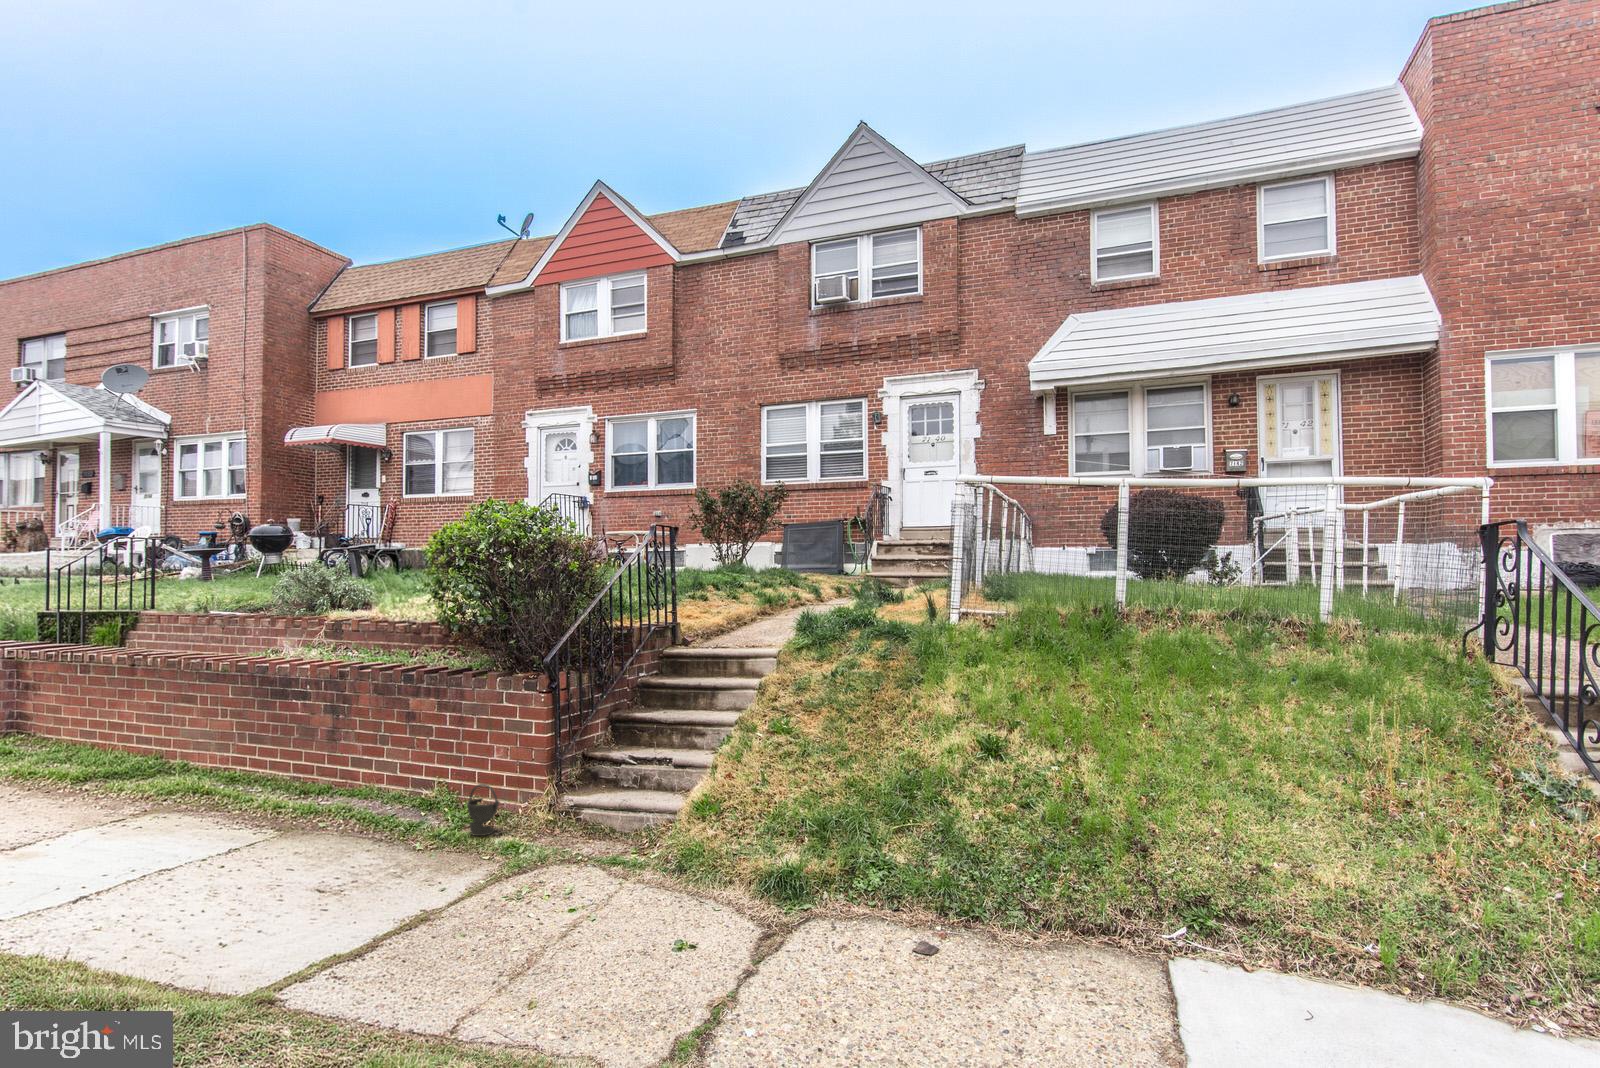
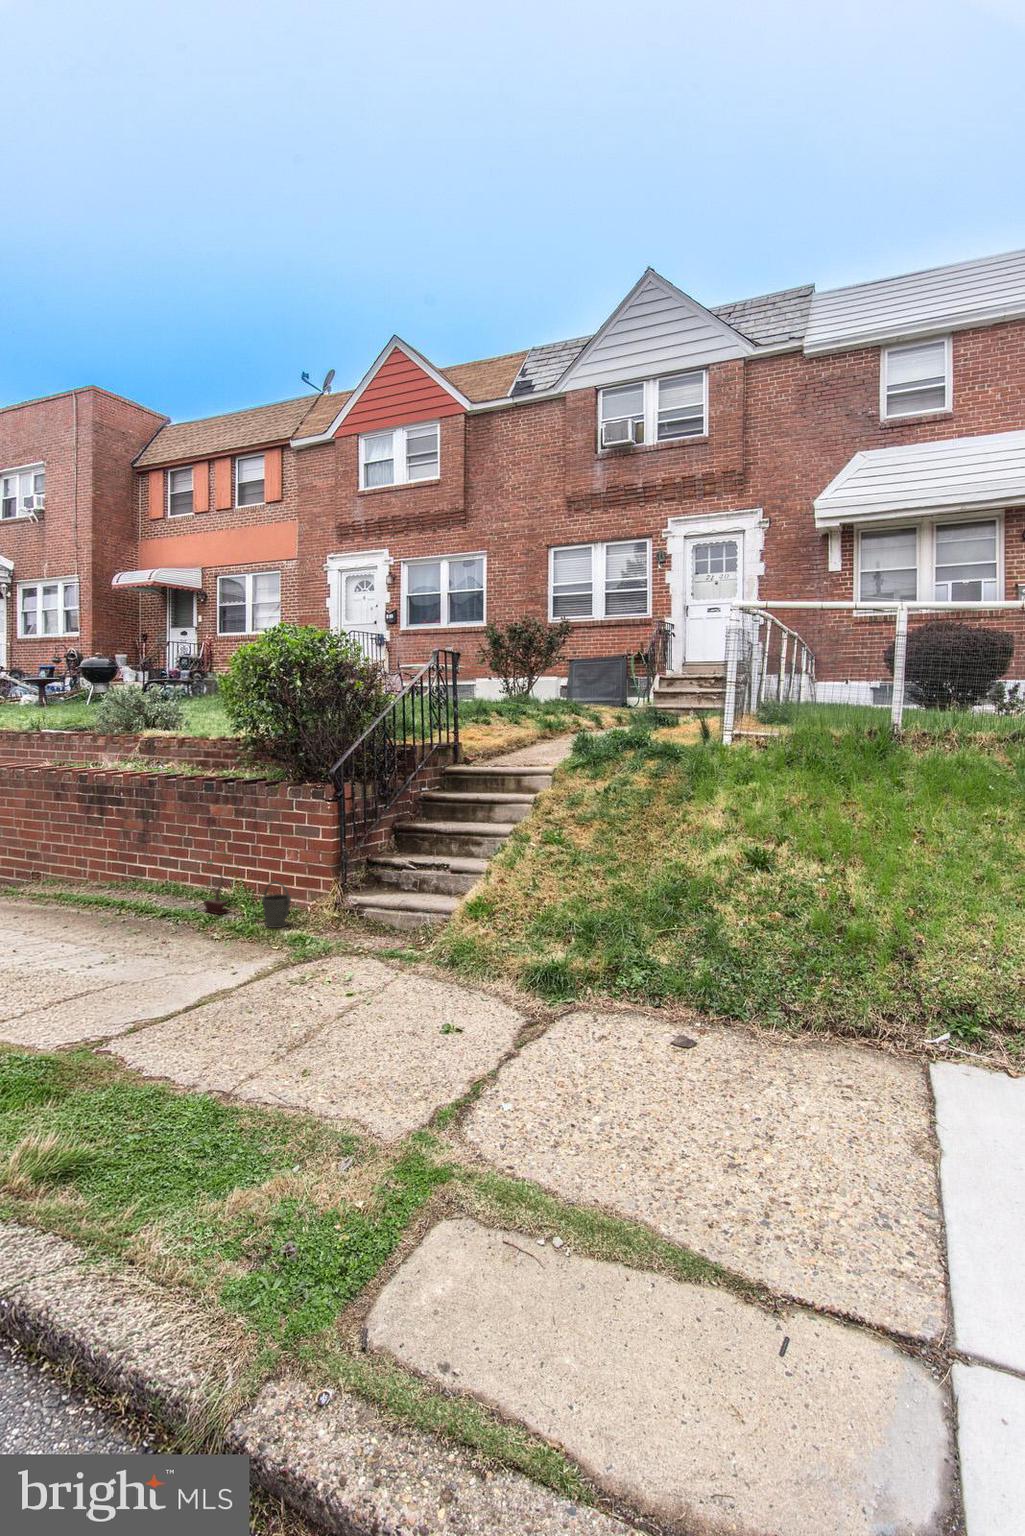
potted plant: none [395,749,443,822] -> present [203,851,236,914]

